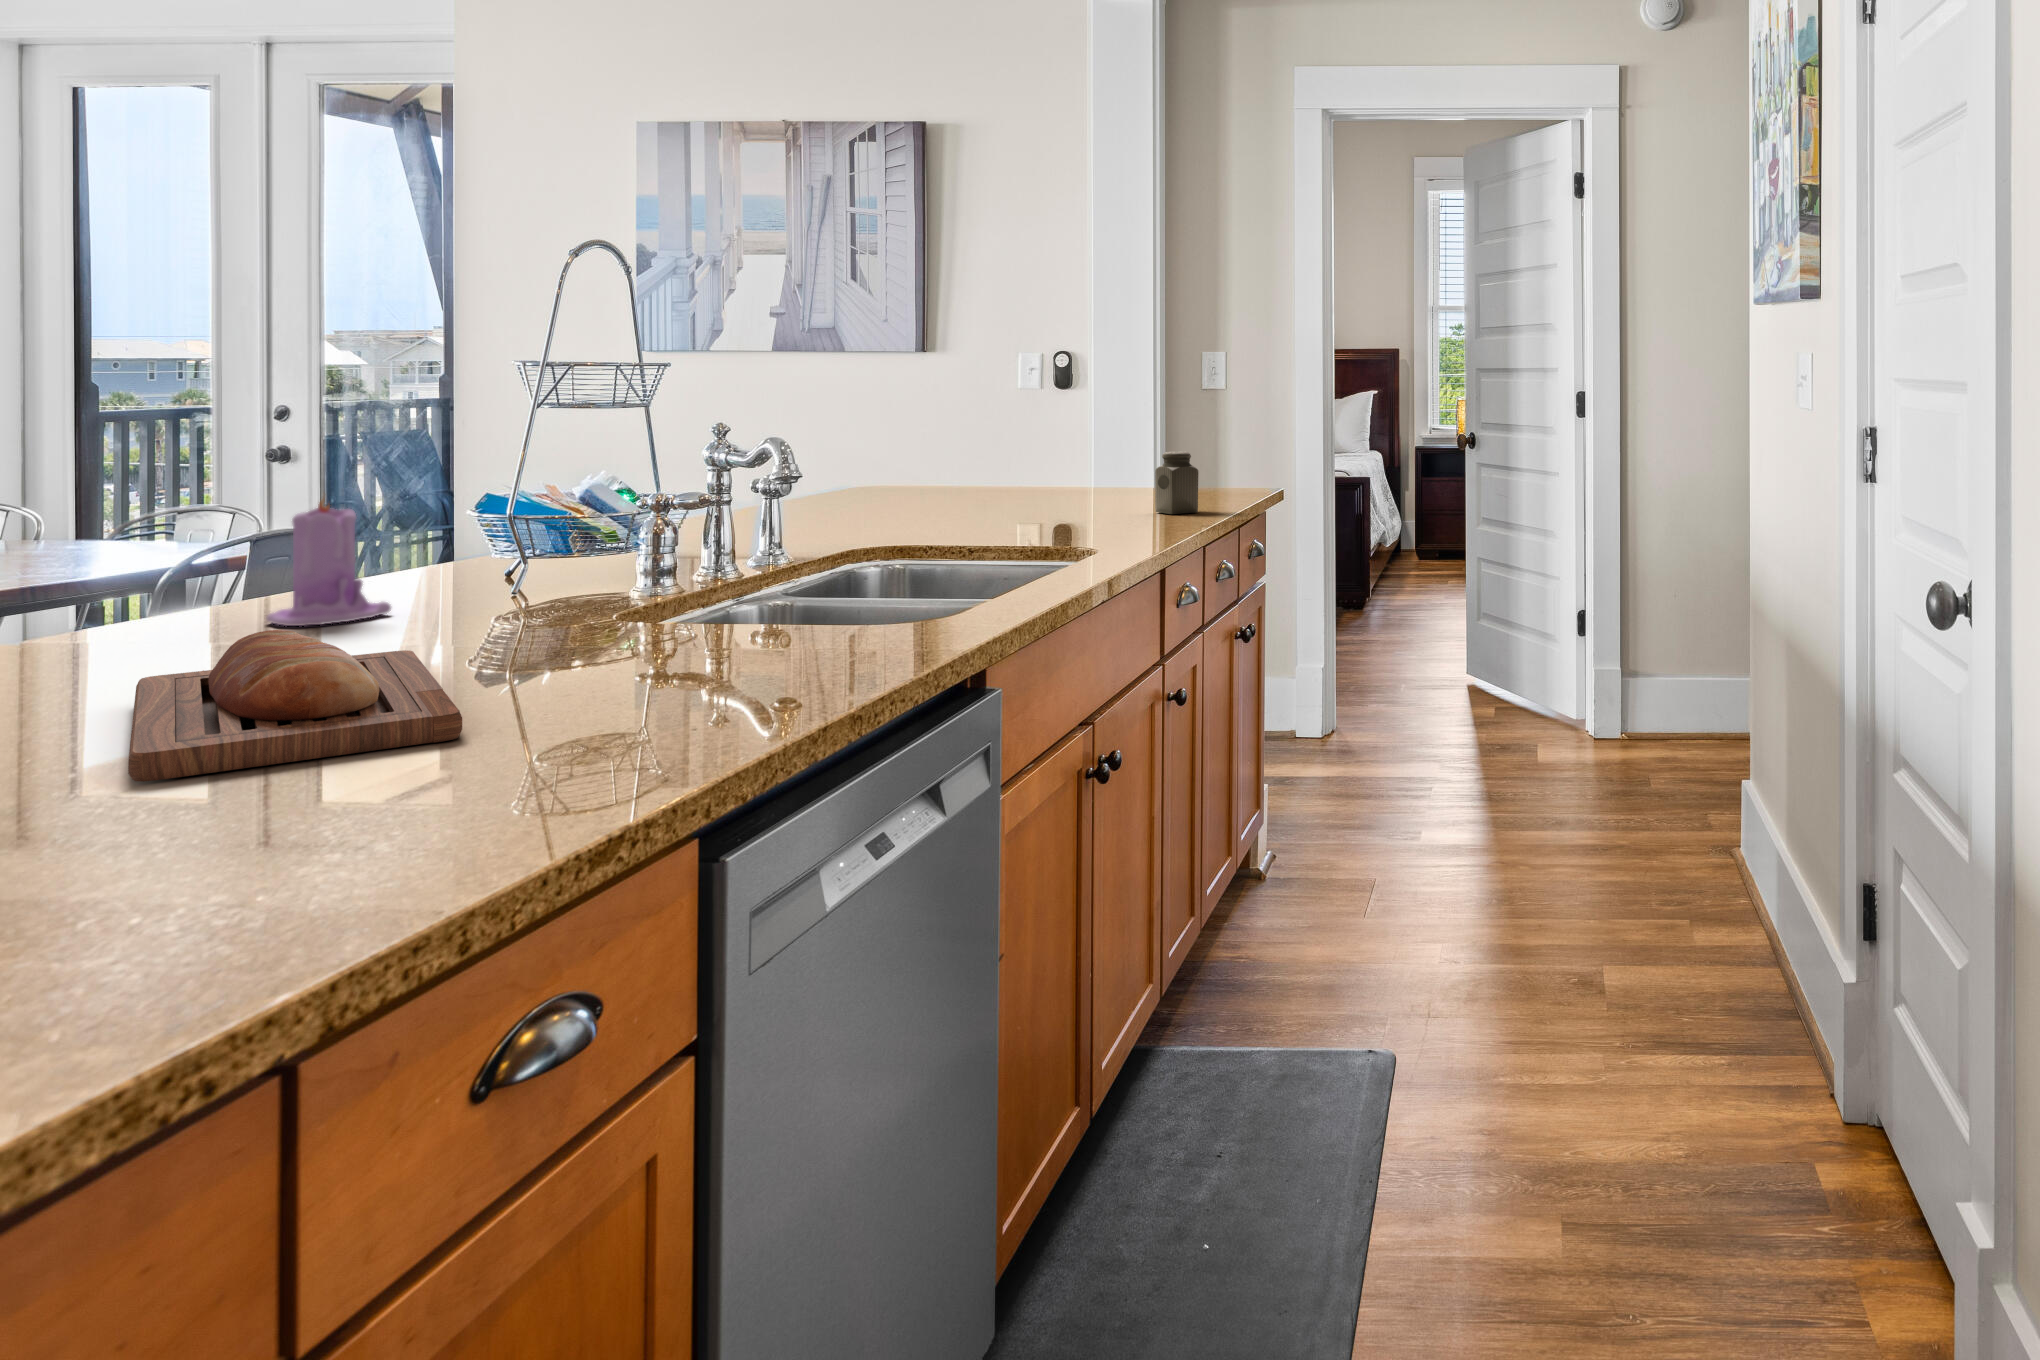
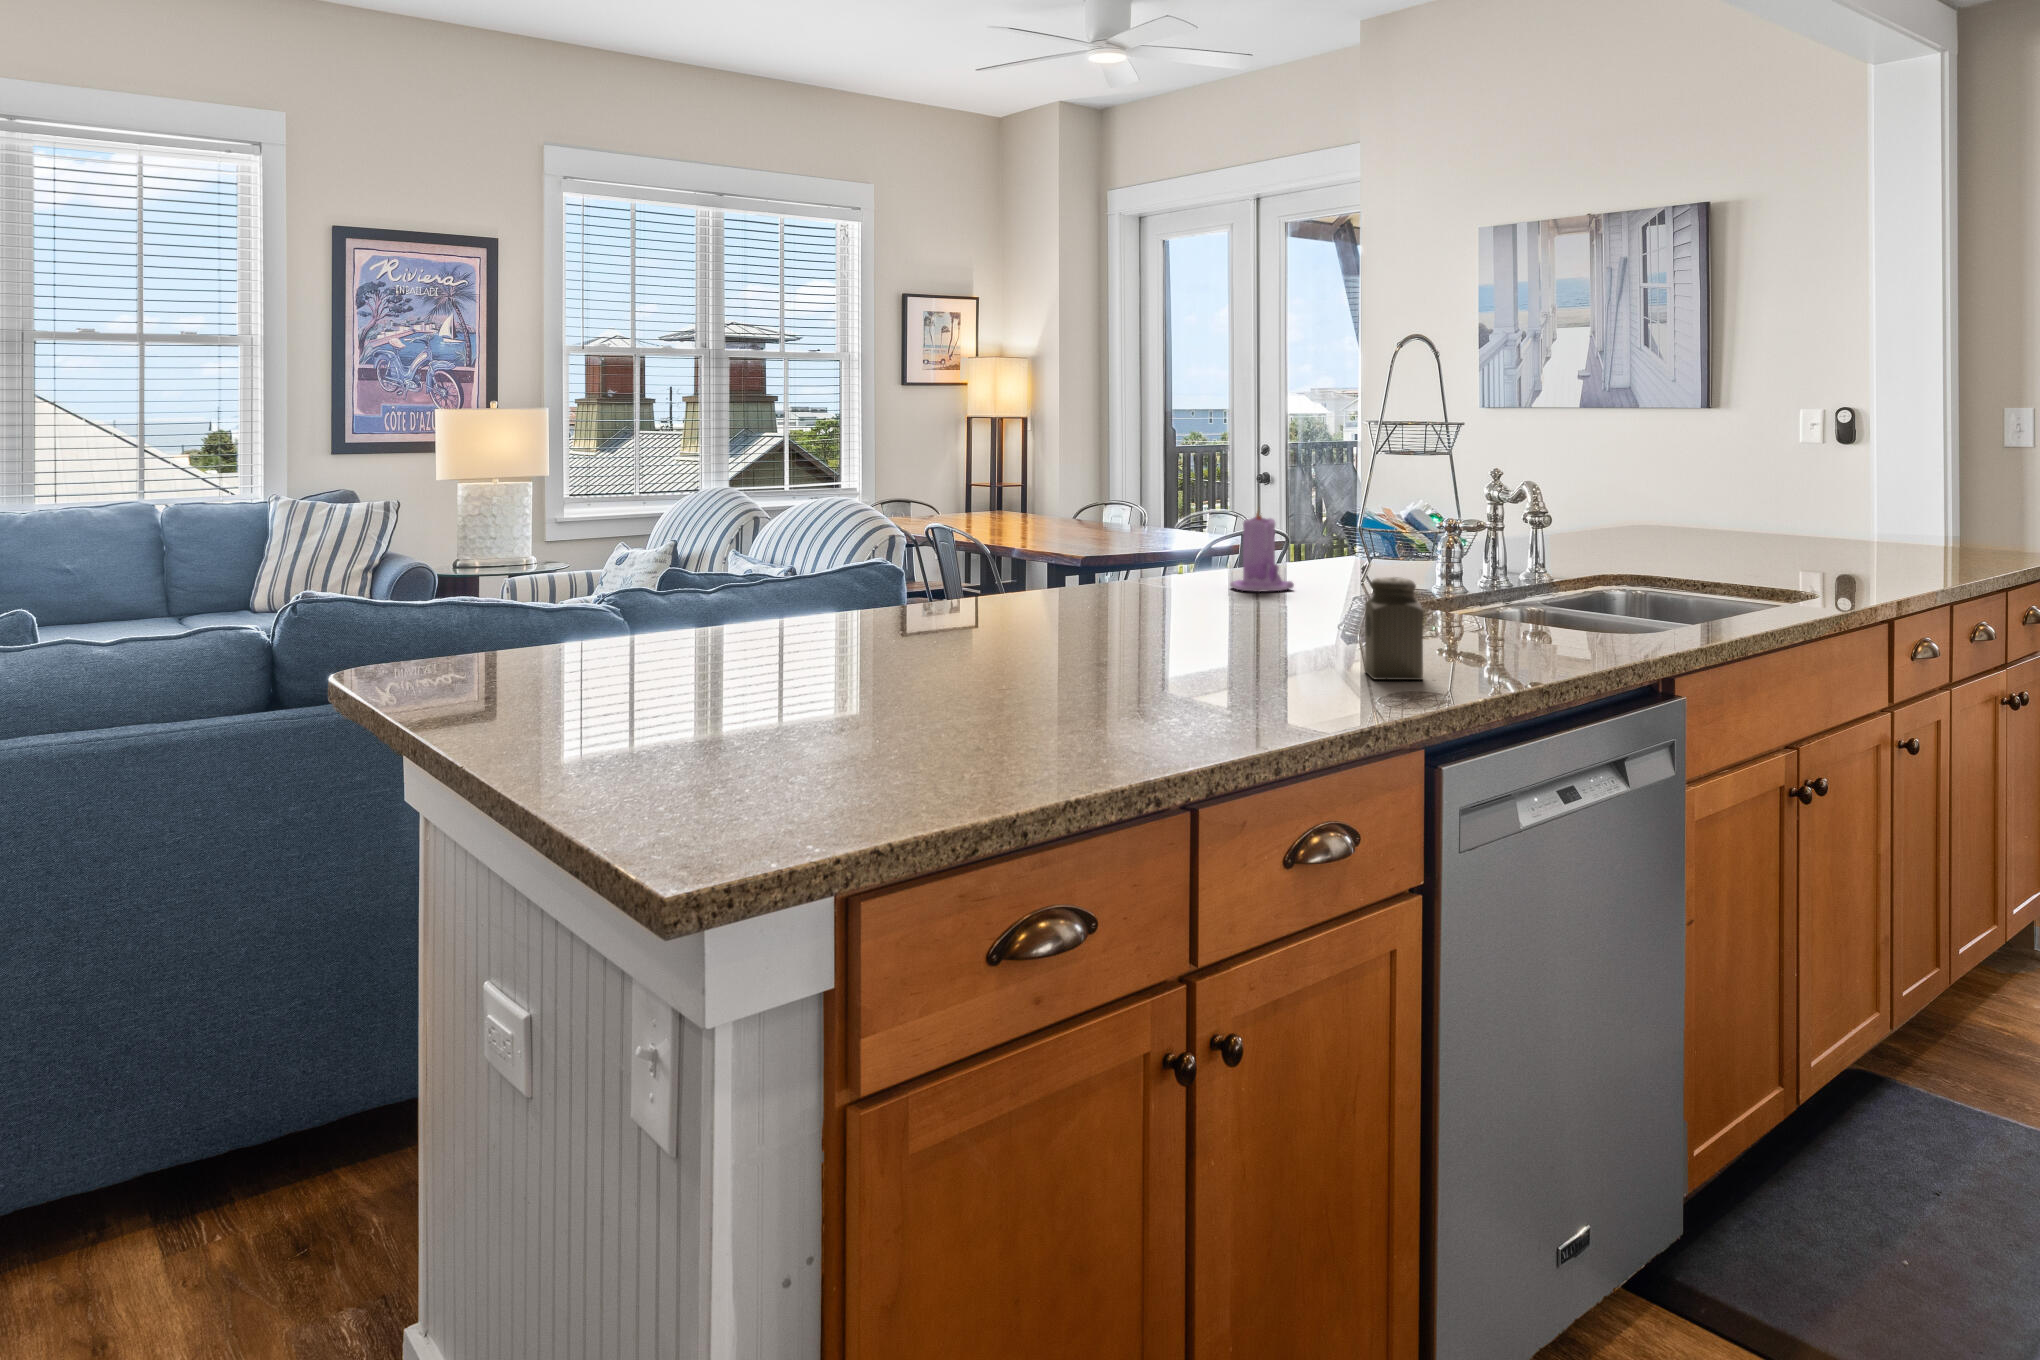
salt shaker: present [1155,452,1198,514] -> present [1364,577,1424,680]
bread loaf: present [128,630,462,782] -> none [1158,588,1312,664]

